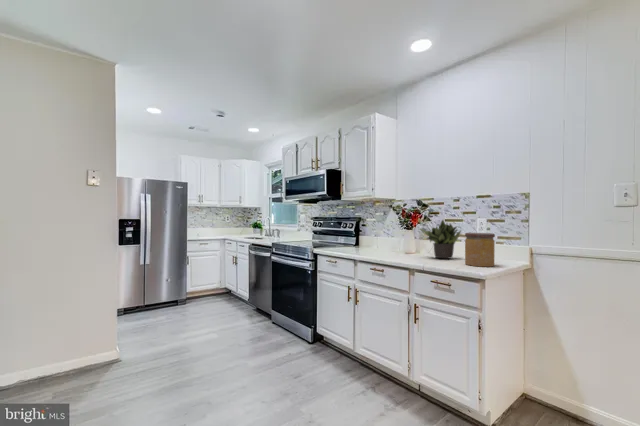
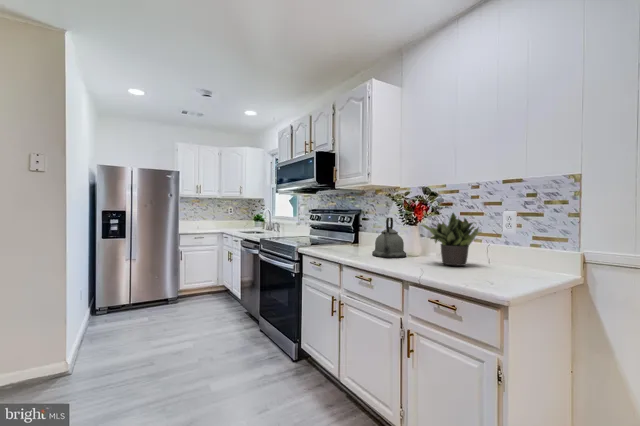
kettle: none [379,223,405,255] -> present [372,218,406,258]
jar: present [465,233,495,267] -> none [481,231,527,282]

